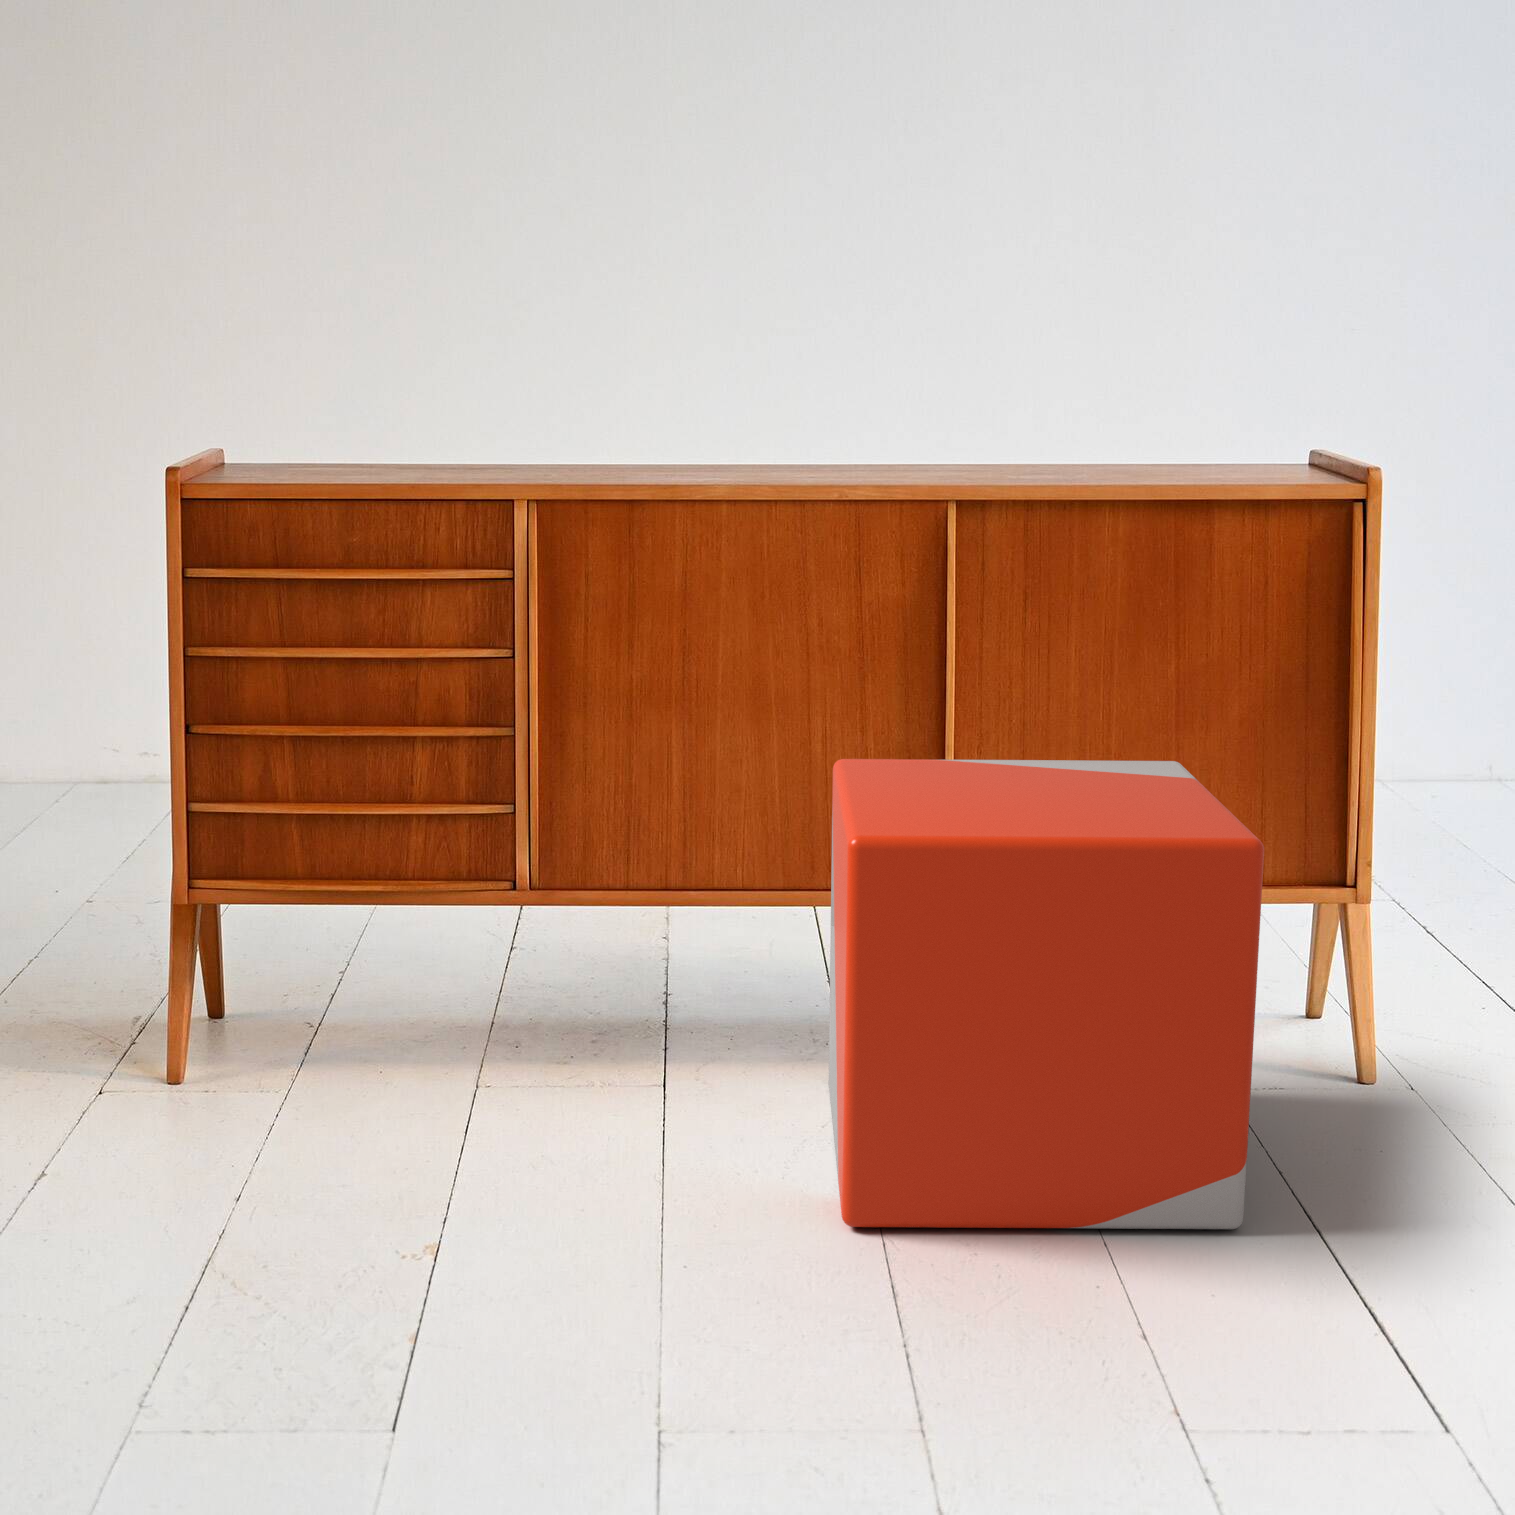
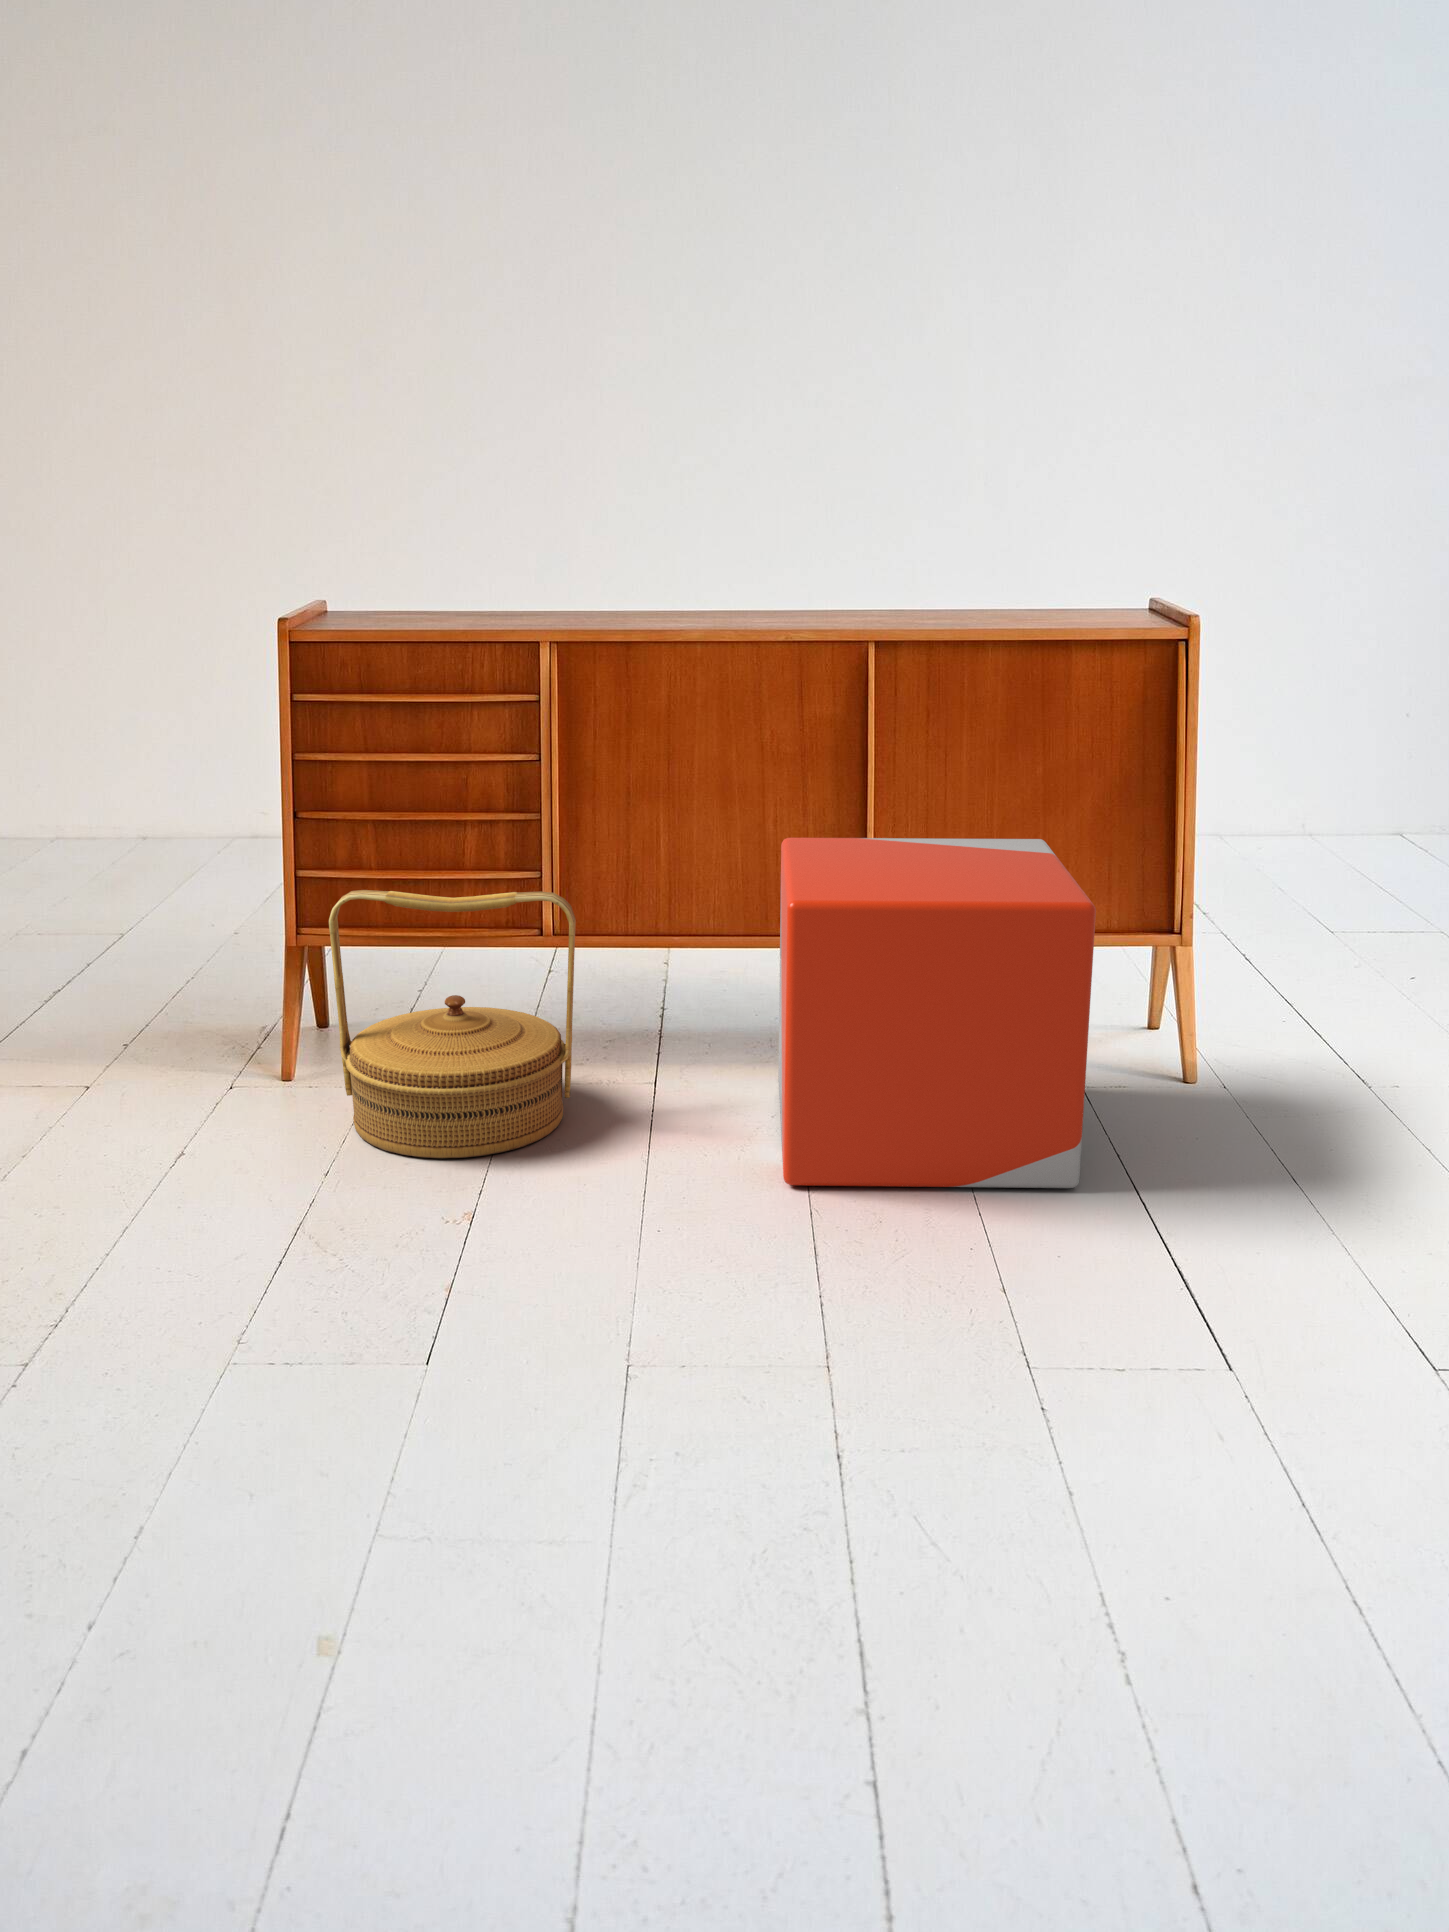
woven basket: none [225,826,559,1191] -> present [329,890,576,1158]

